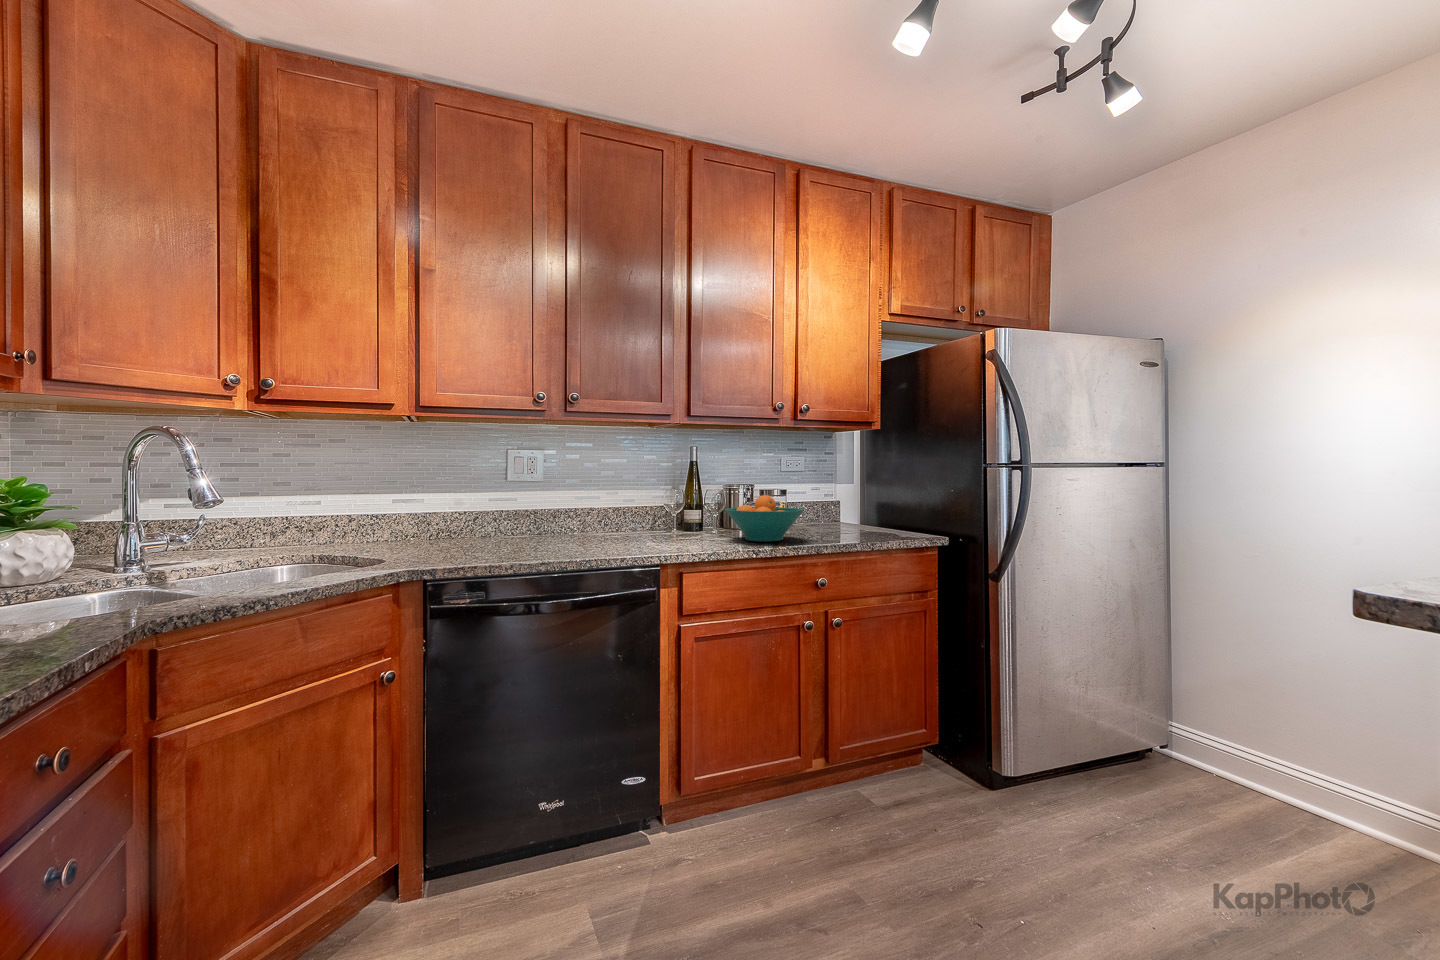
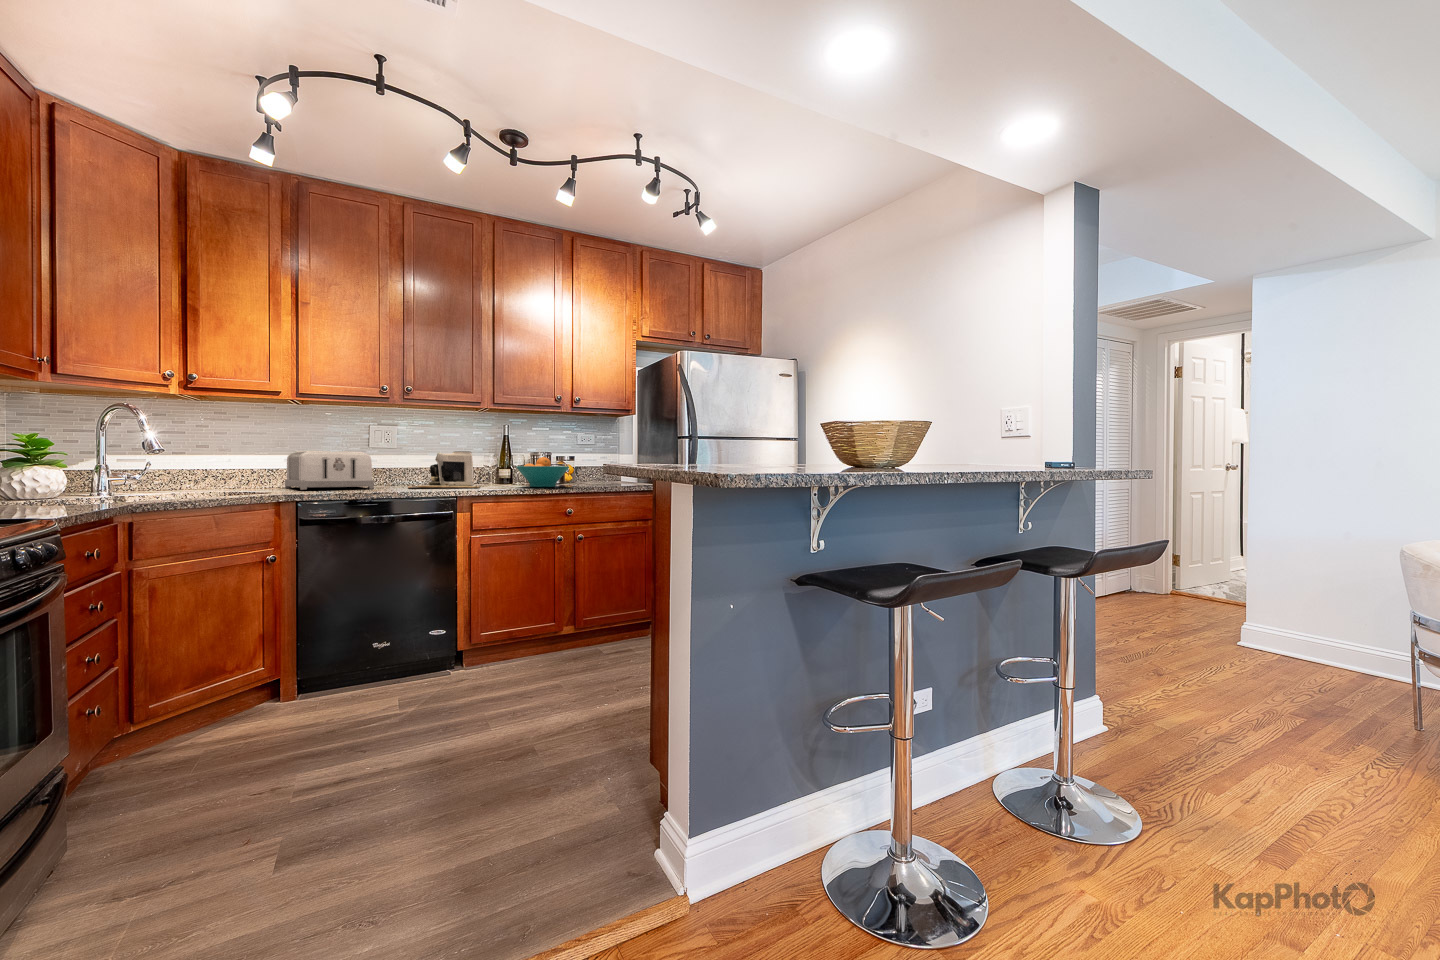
coffee maker: none [576,488,680,547] -> present [408,451,479,488]
toaster: none [400,491,530,557] -> present [285,451,374,490]

